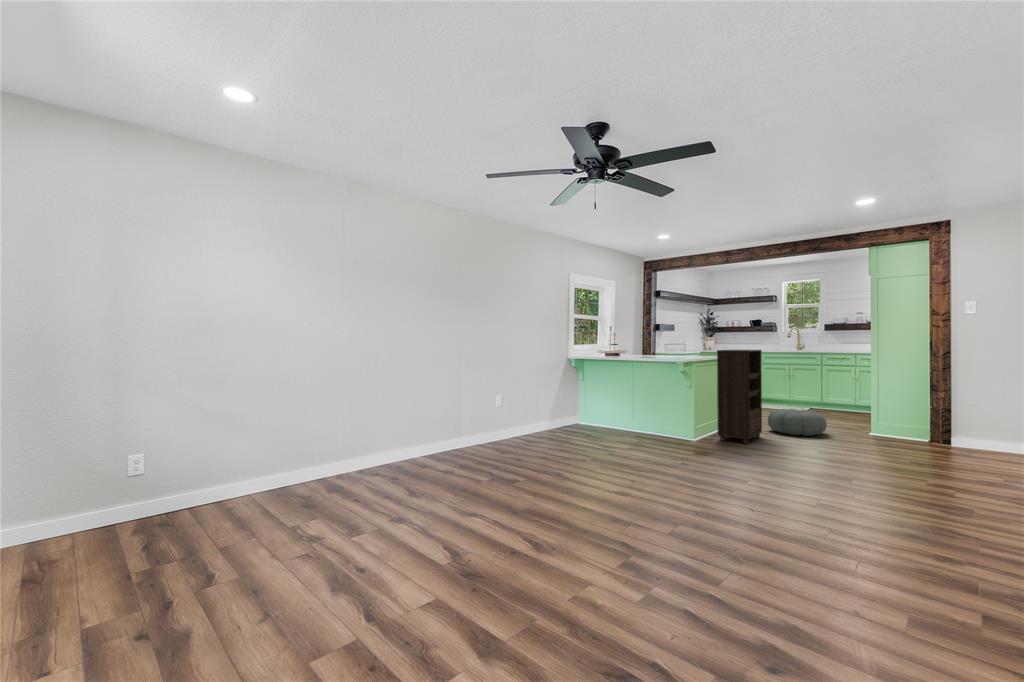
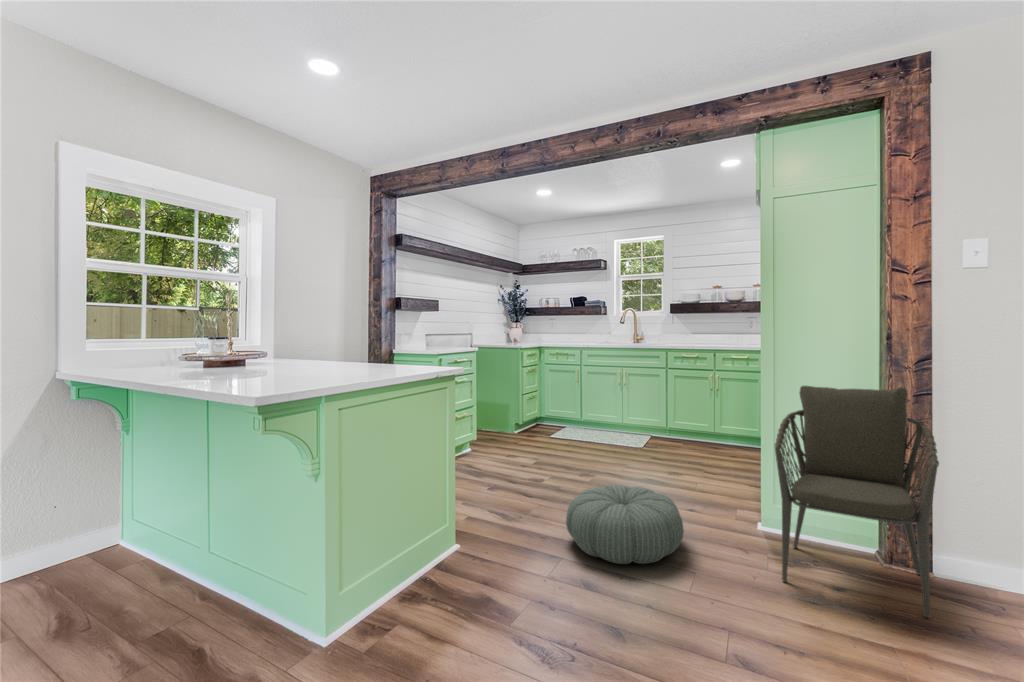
bookshelf: present [717,350,762,444] -> none [402,365,543,656]
armchair: none [870,364,947,451] -> present [775,386,939,618]

